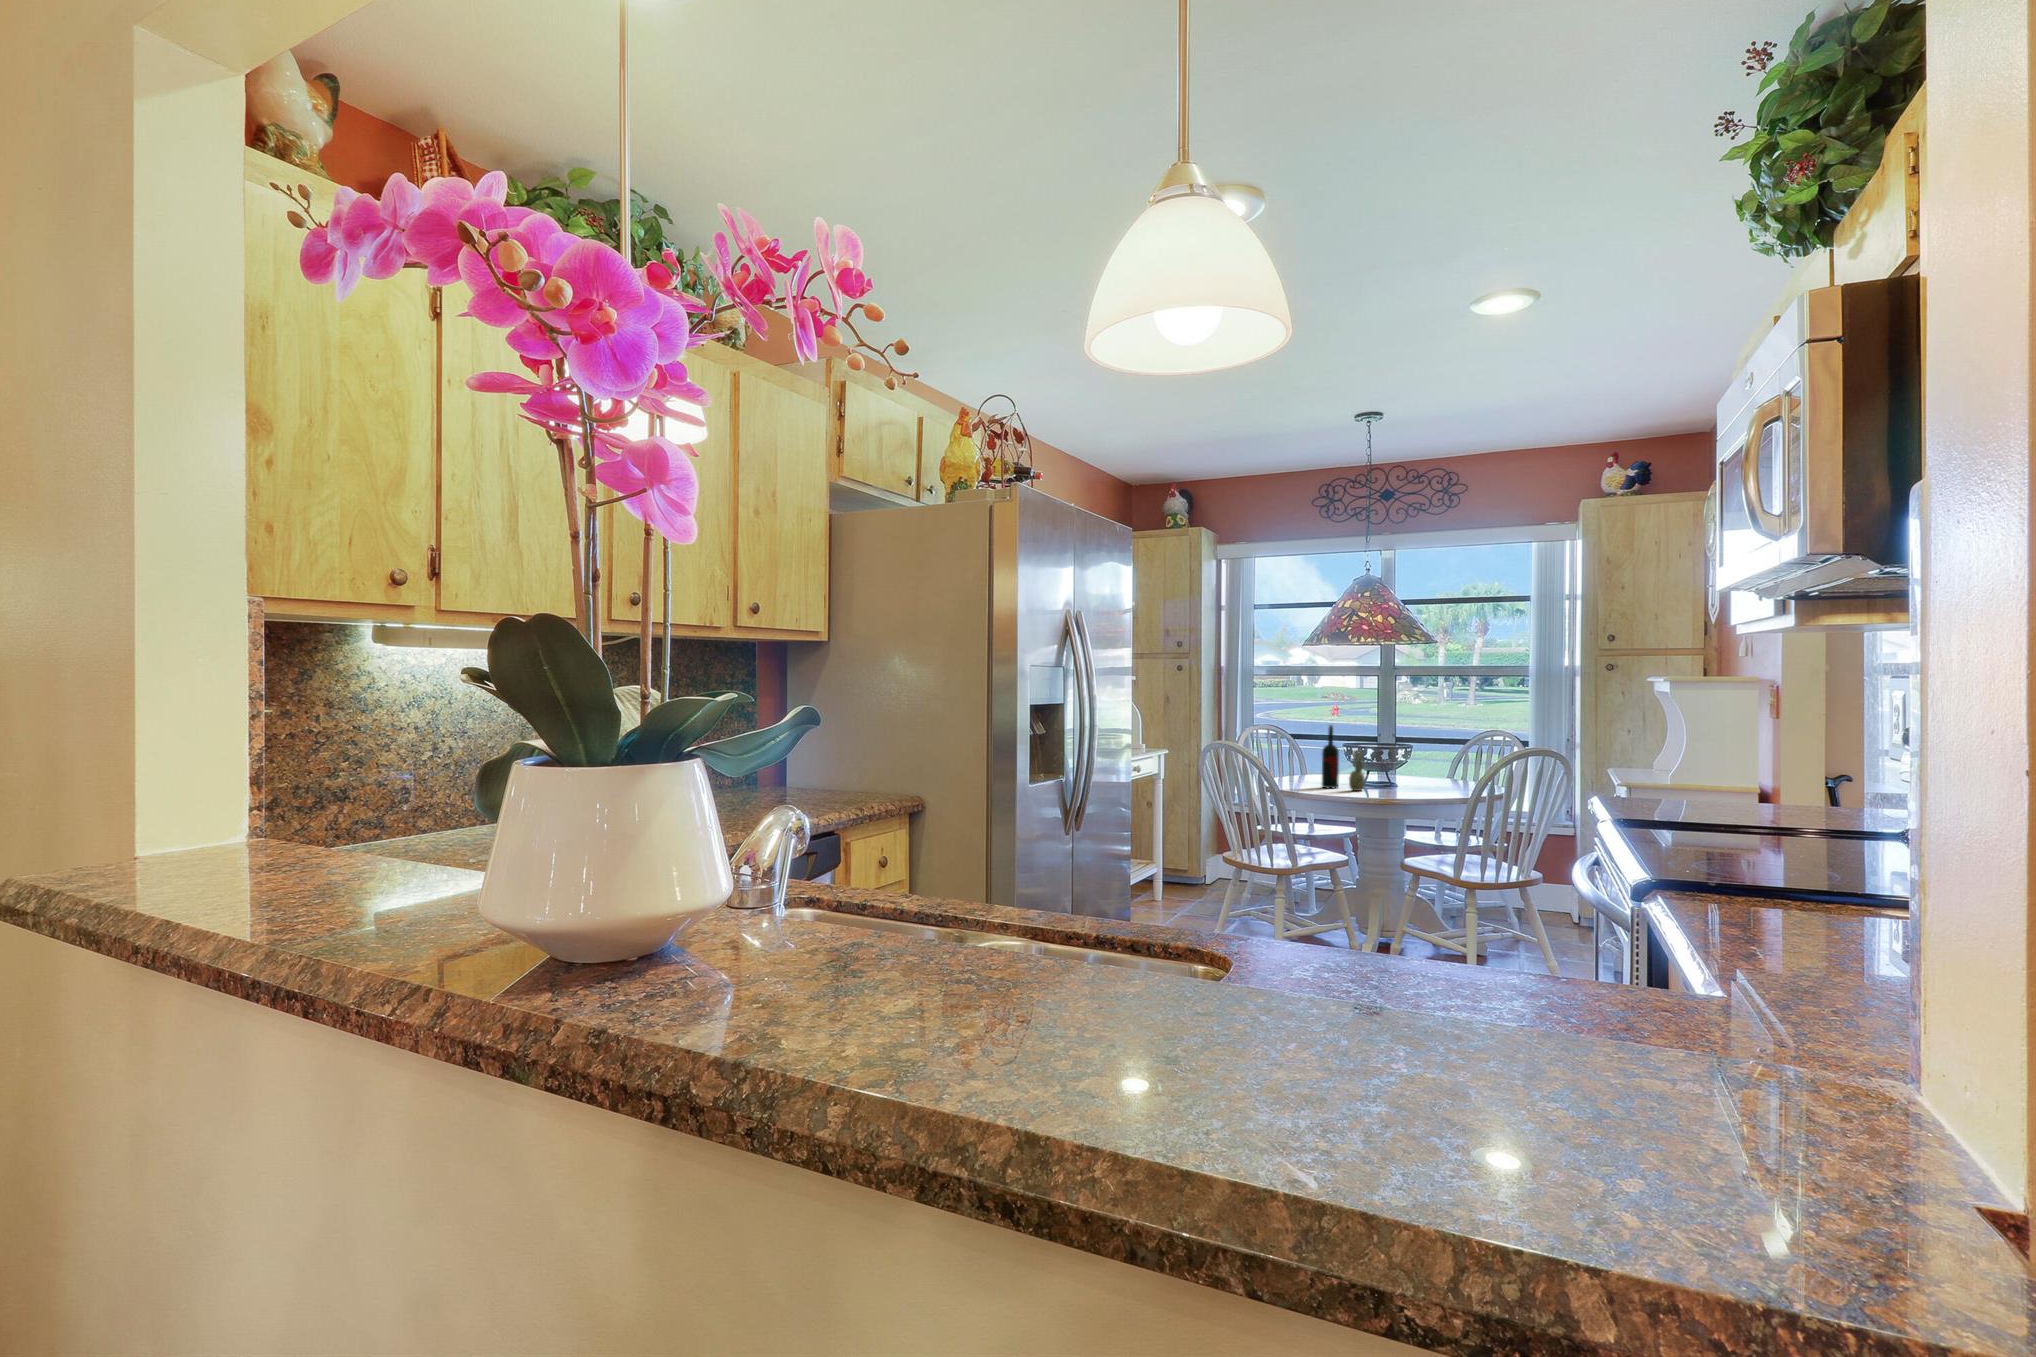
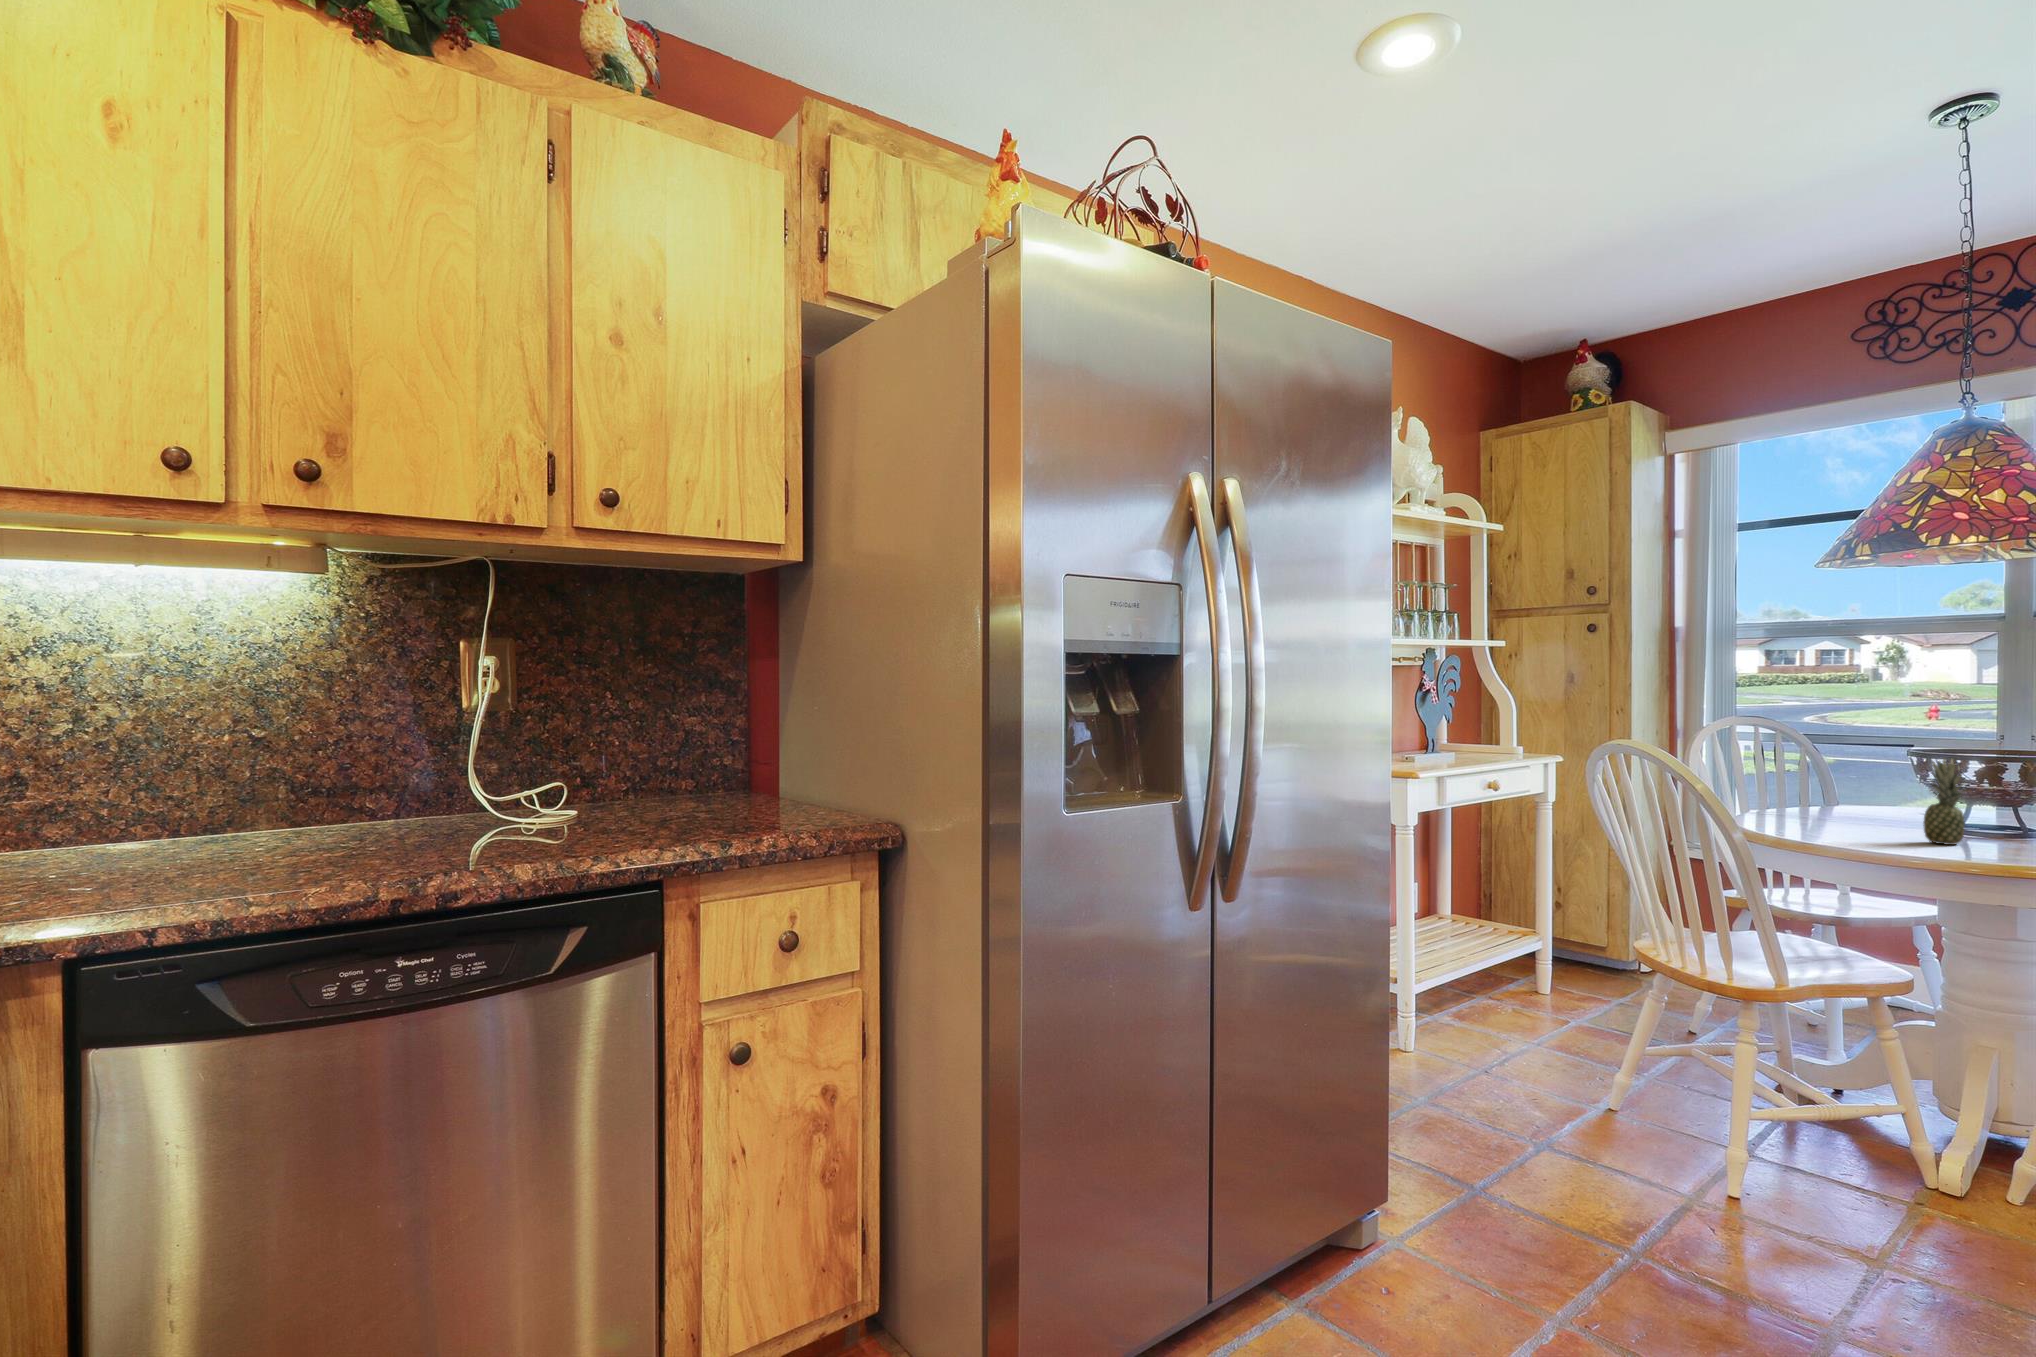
wine bottle: present [1322,725,1339,788] -> none [1857,712,1898,835]

